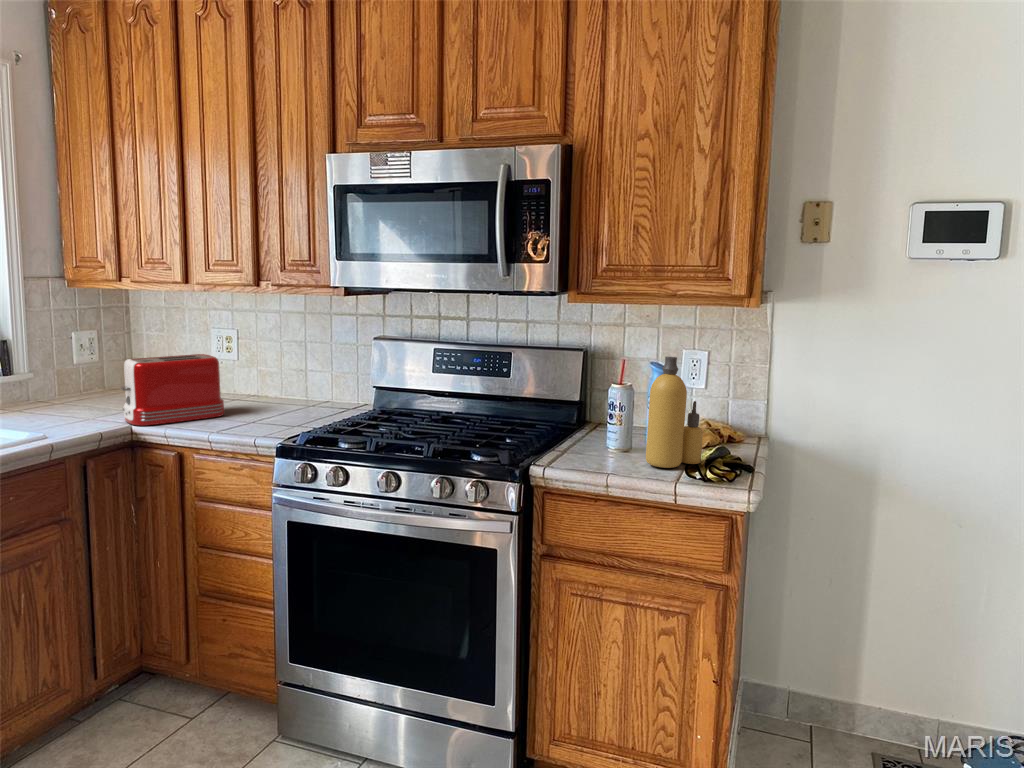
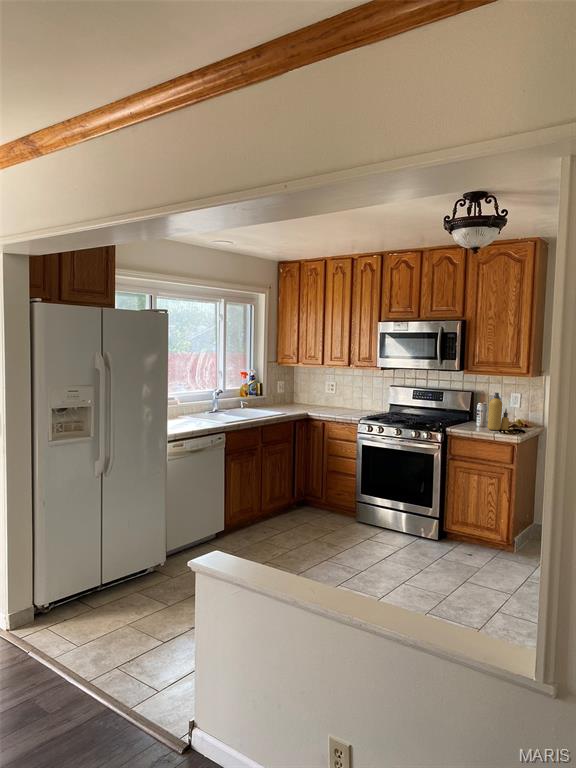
toaster: present [121,354,224,426] -> none [303,390,336,413]

